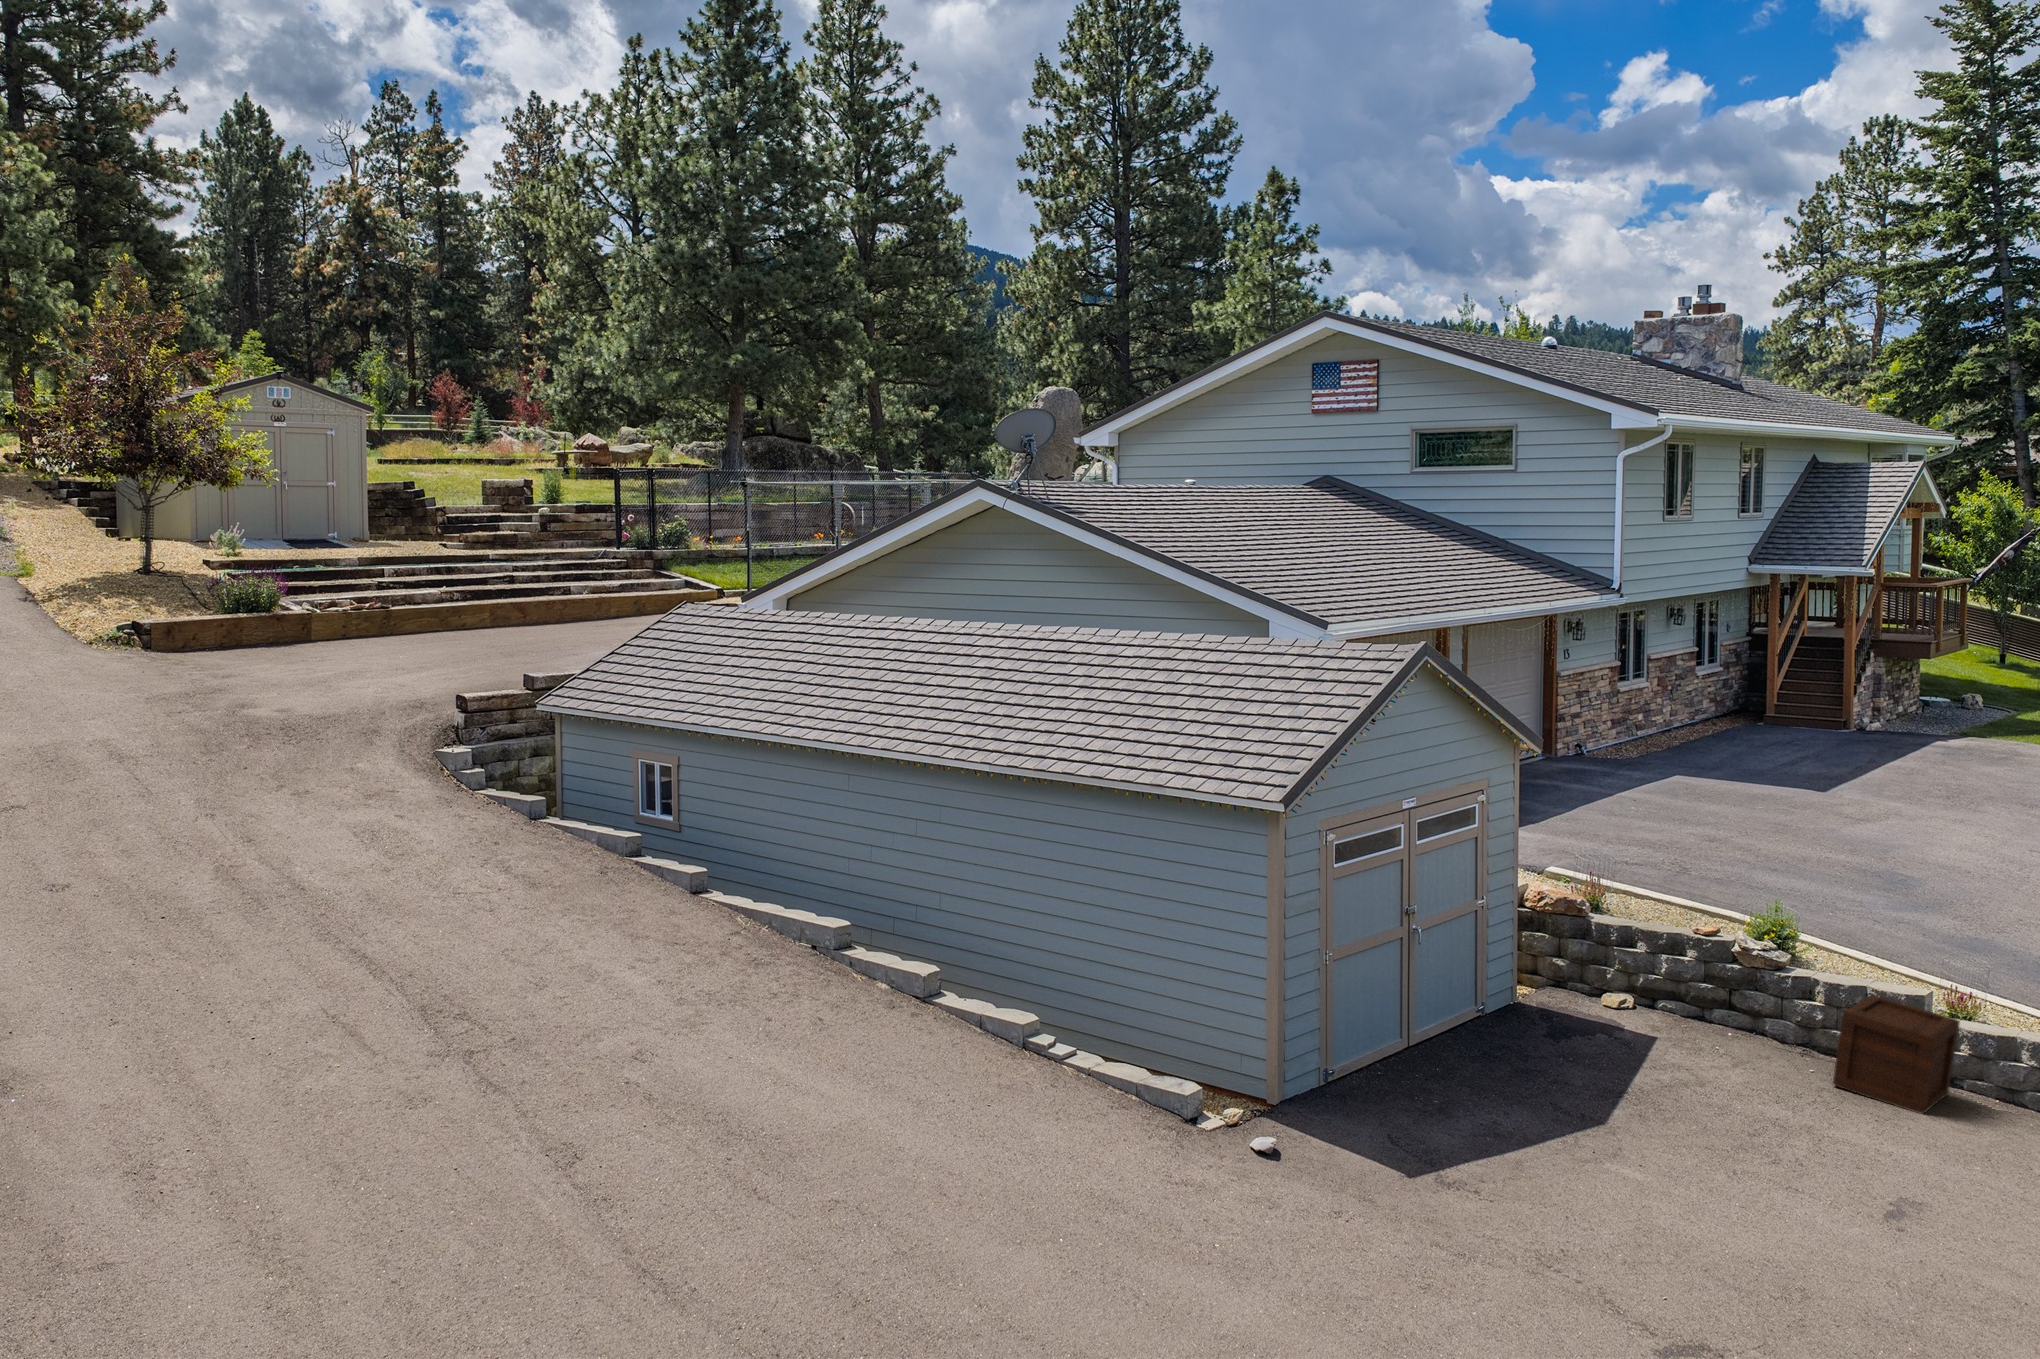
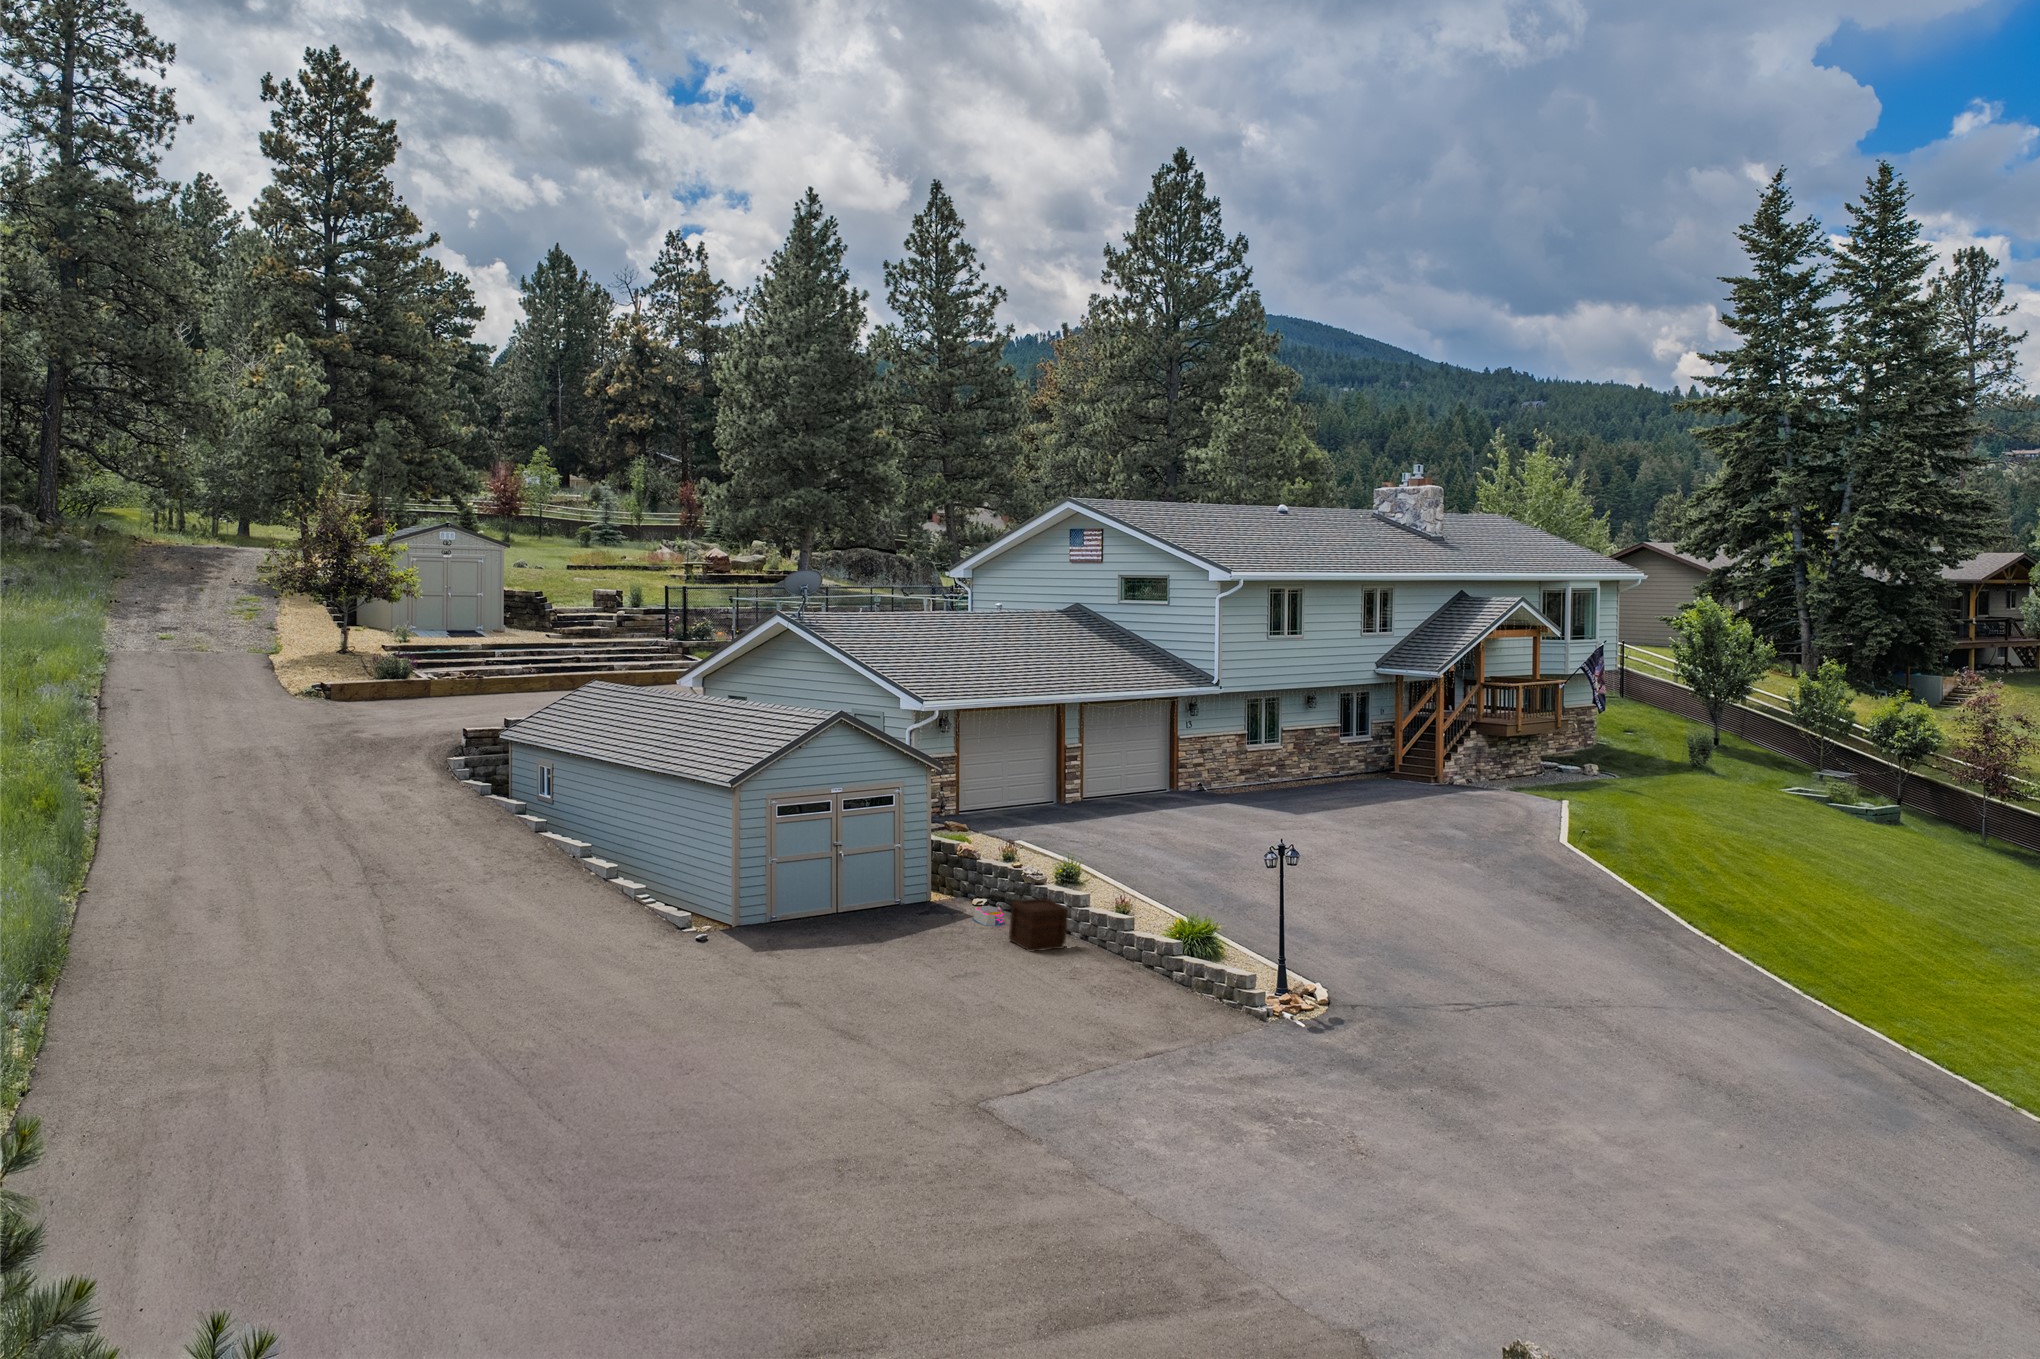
storage bin: none [1662,1005,1735,1049] -> present [973,906,1005,926]

